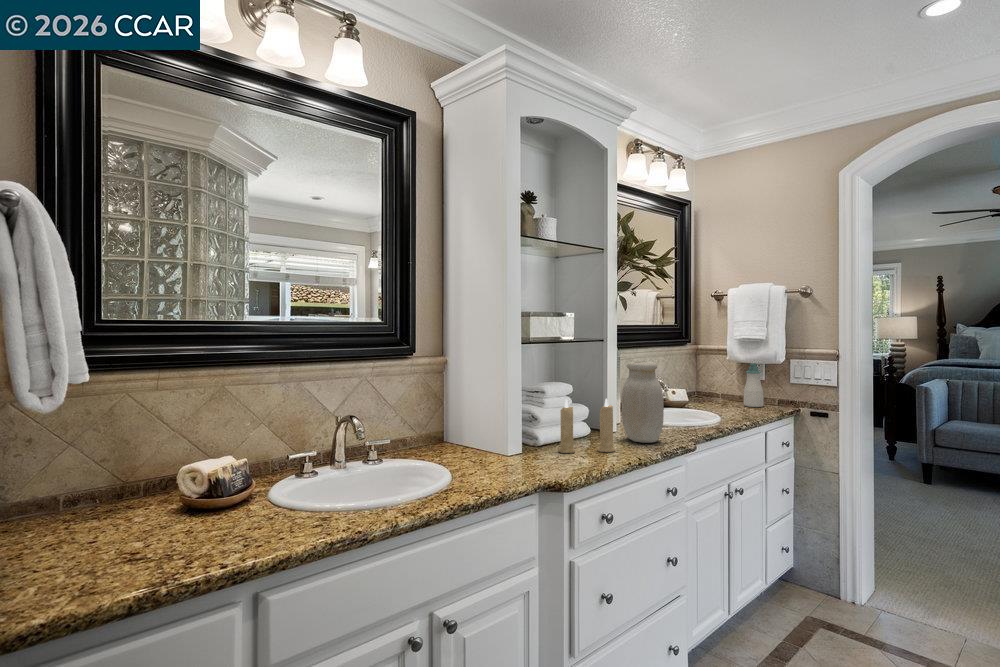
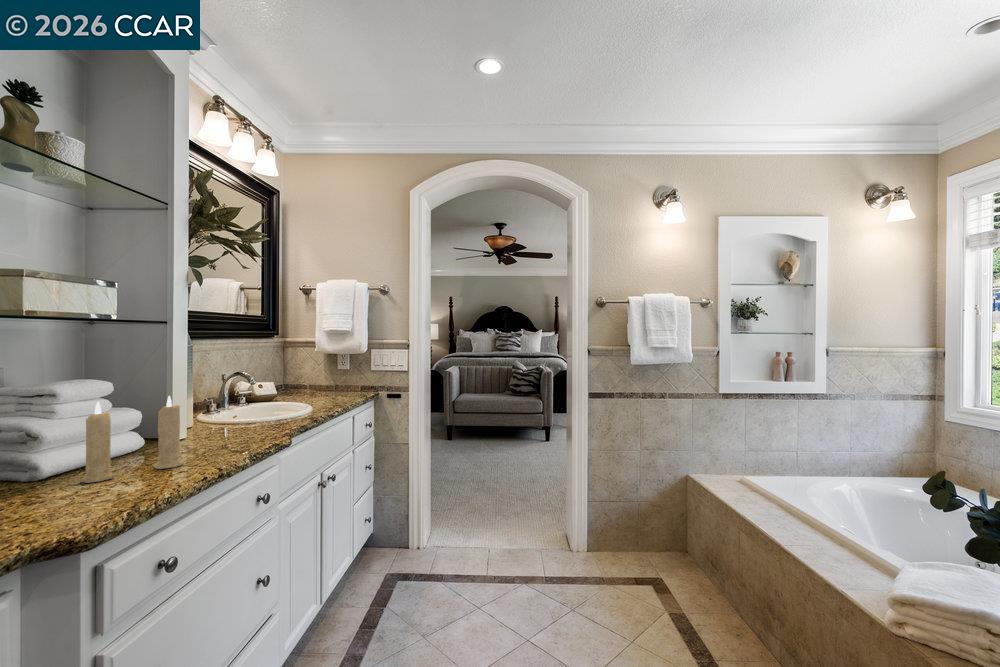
jar: present [622,361,664,443] -> none [194,347,251,447]
soap bottle: present [744,363,764,407] -> none [331,353,349,394]

